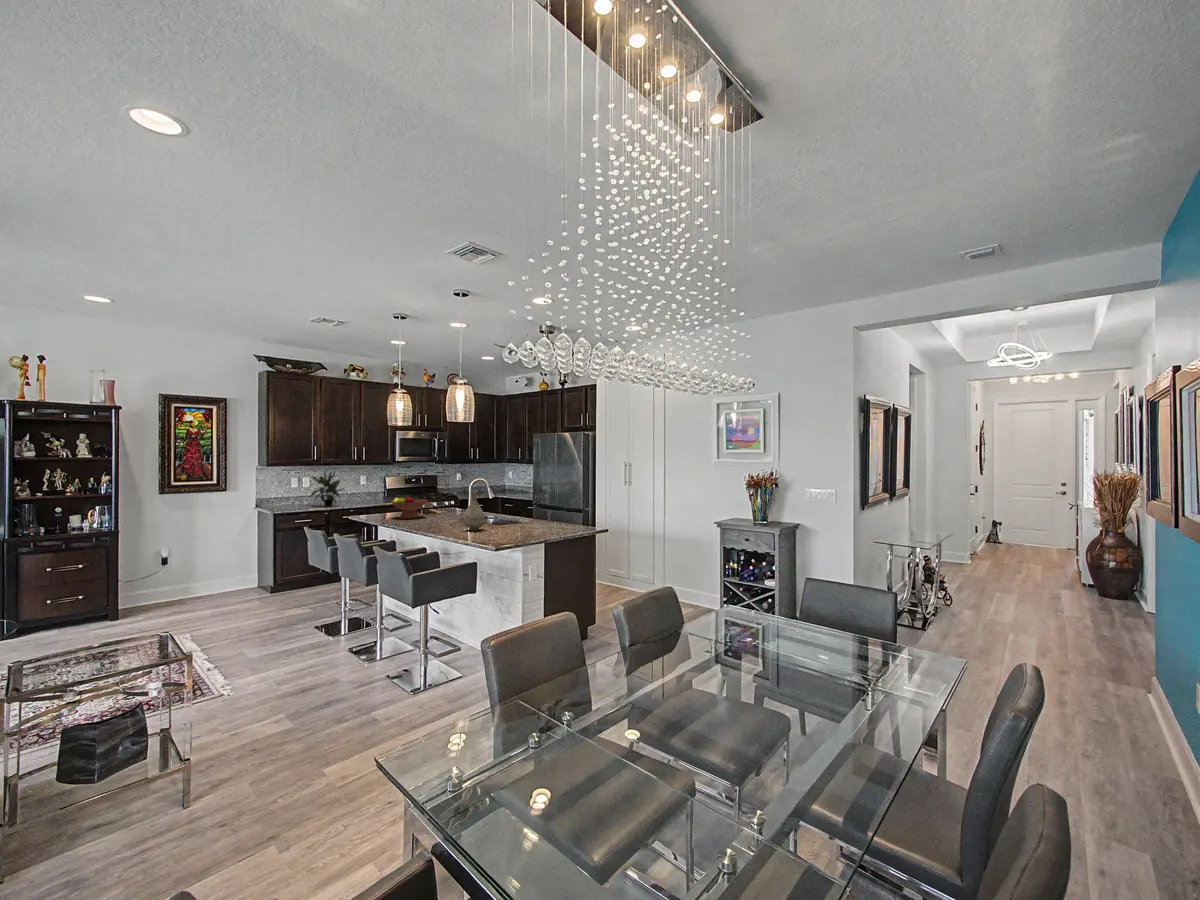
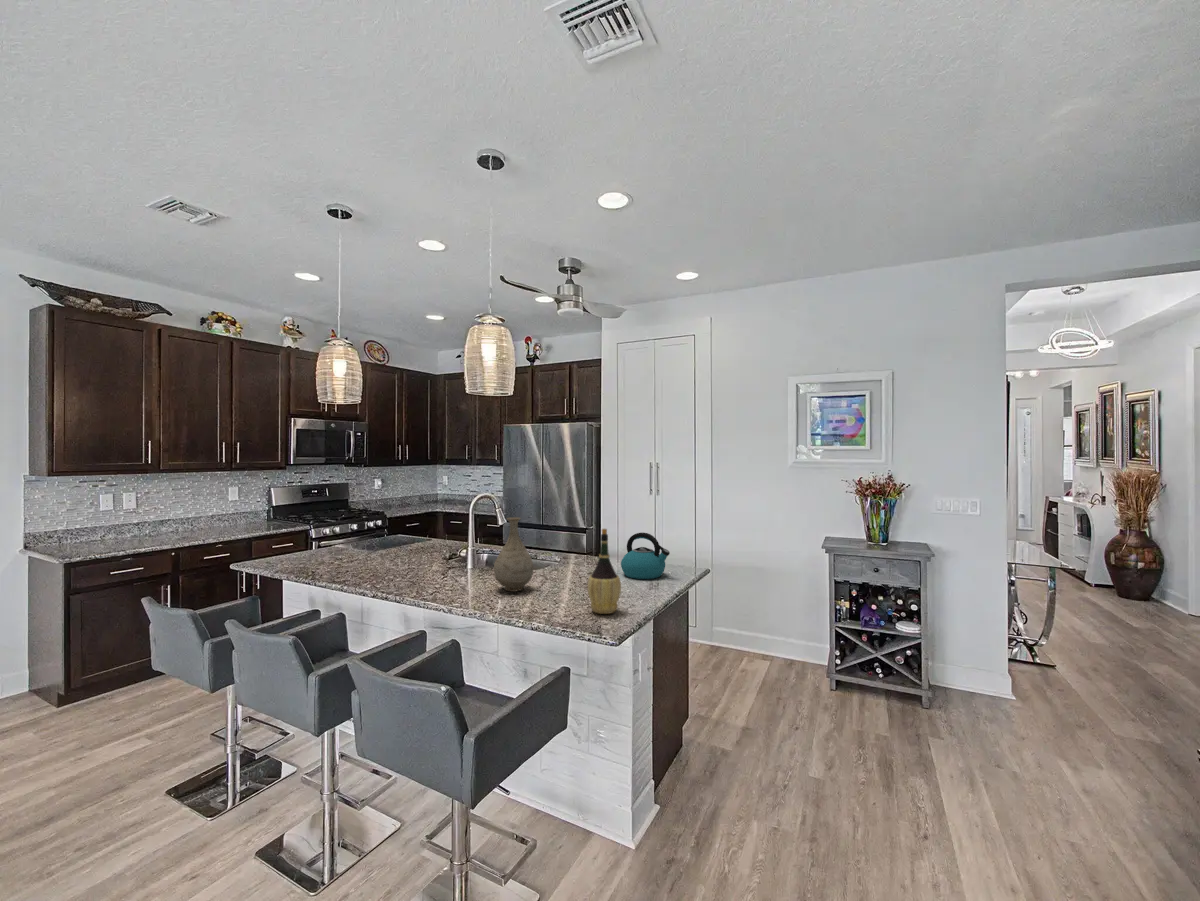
potted plant: present [311,471,344,507] -> none [142,480,210,541]
fruit bowl: present [391,495,428,519] -> none [319,523,386,565]
wine bottle: none [493,495,511,538] -> present [588,529,621,614]
kettle: none [543,503,569,530] -> present [621,533,670,579]

